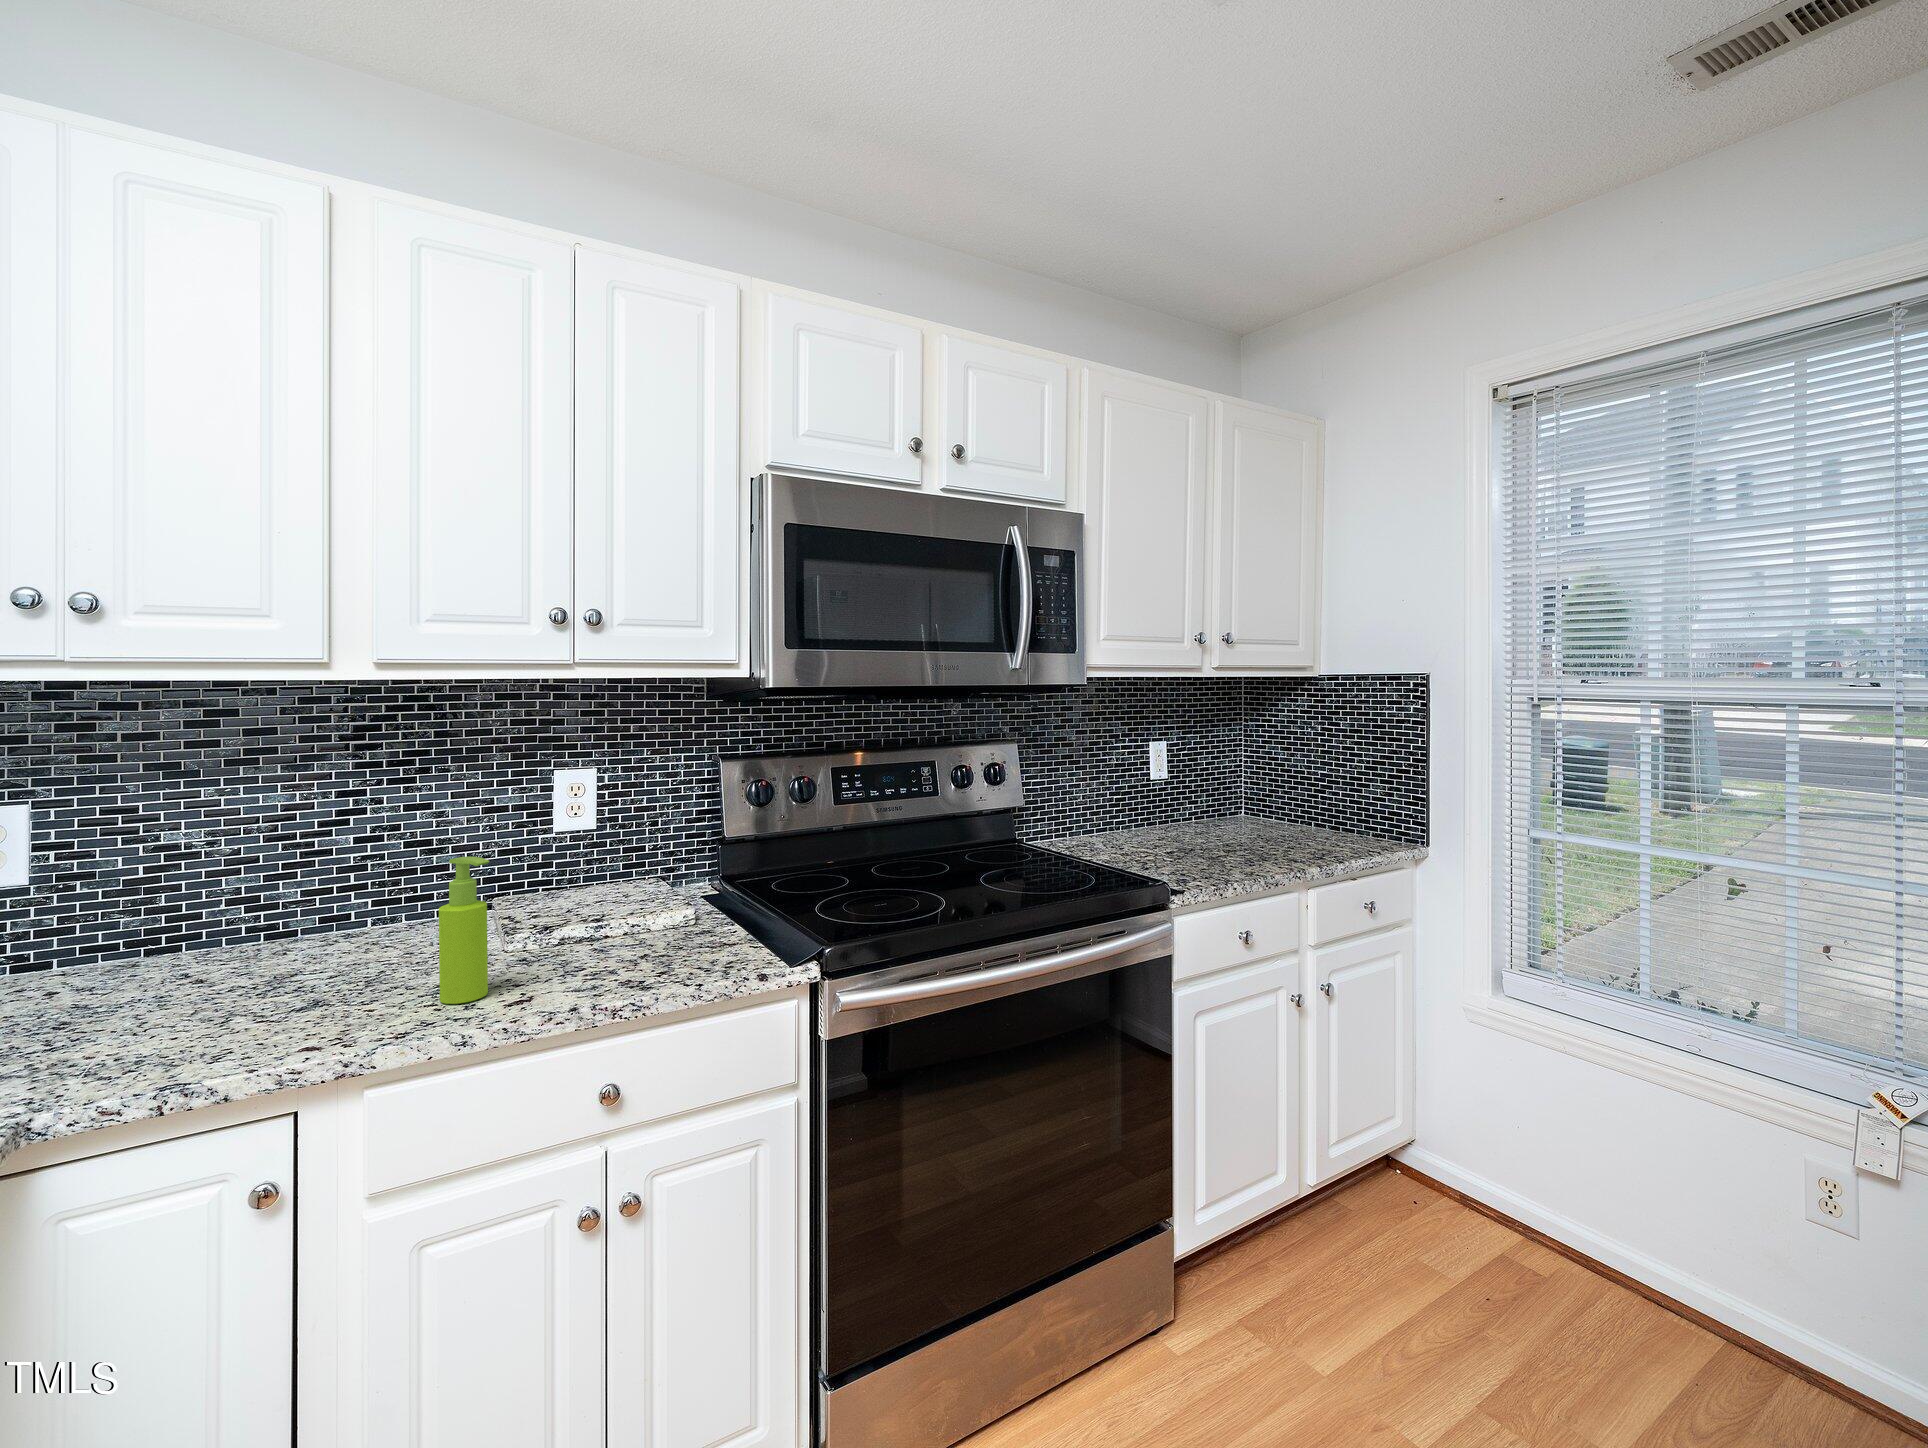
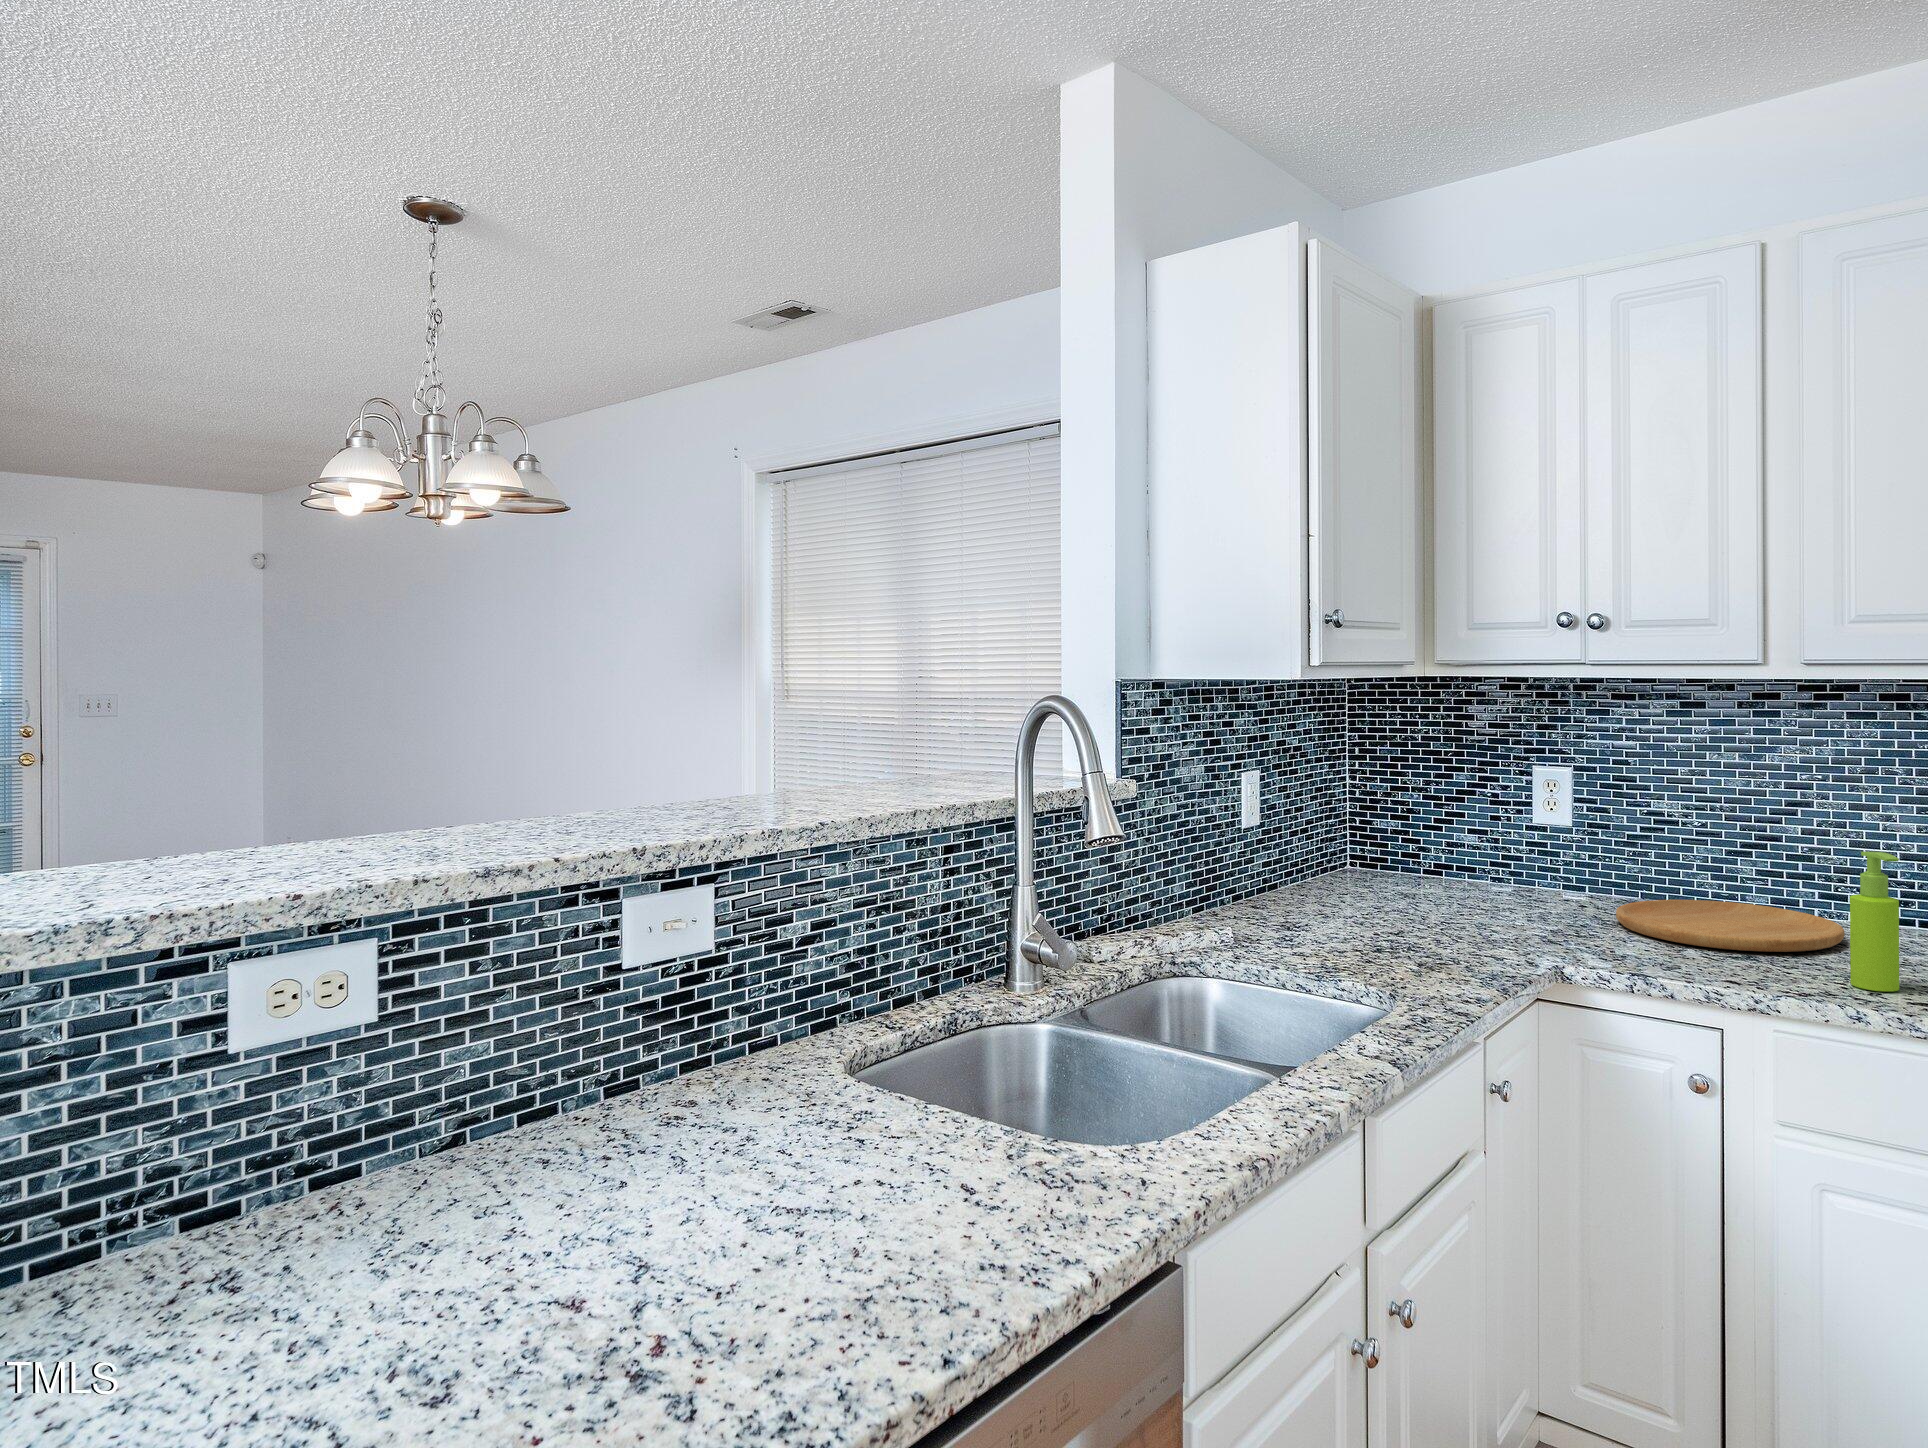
cutting board: none [113,927,412,1013] -> present [1616,900,1845,952]

